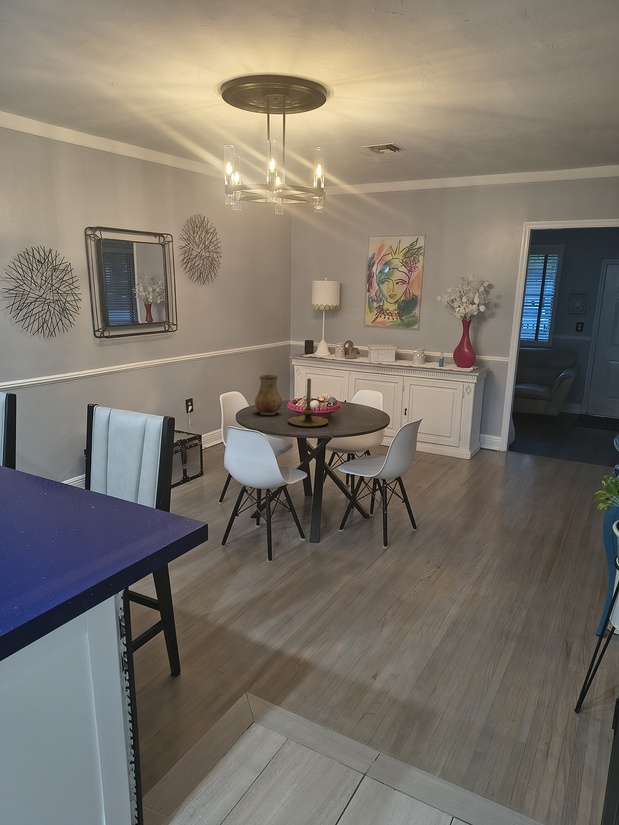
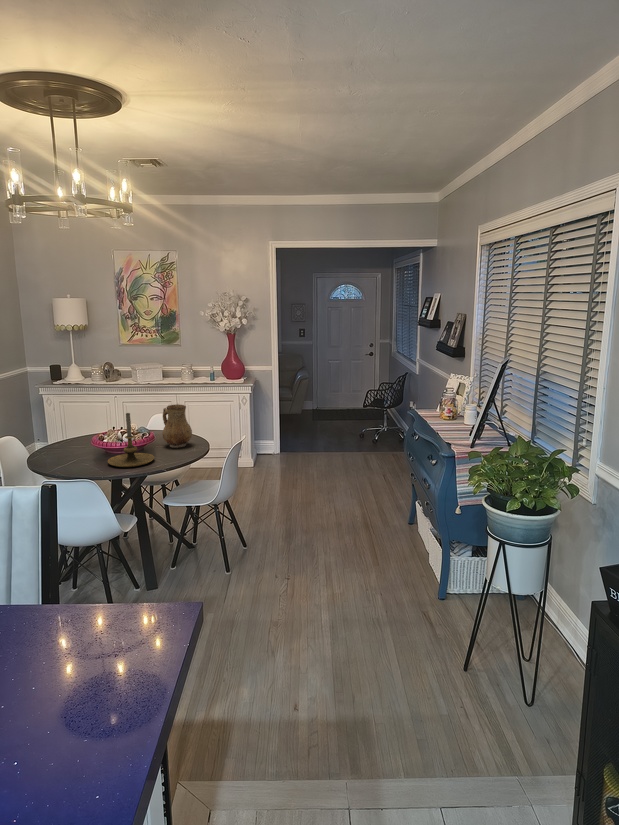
ceramic pitcher: present [255,375,282,415] -> present [162,404,192,448]

